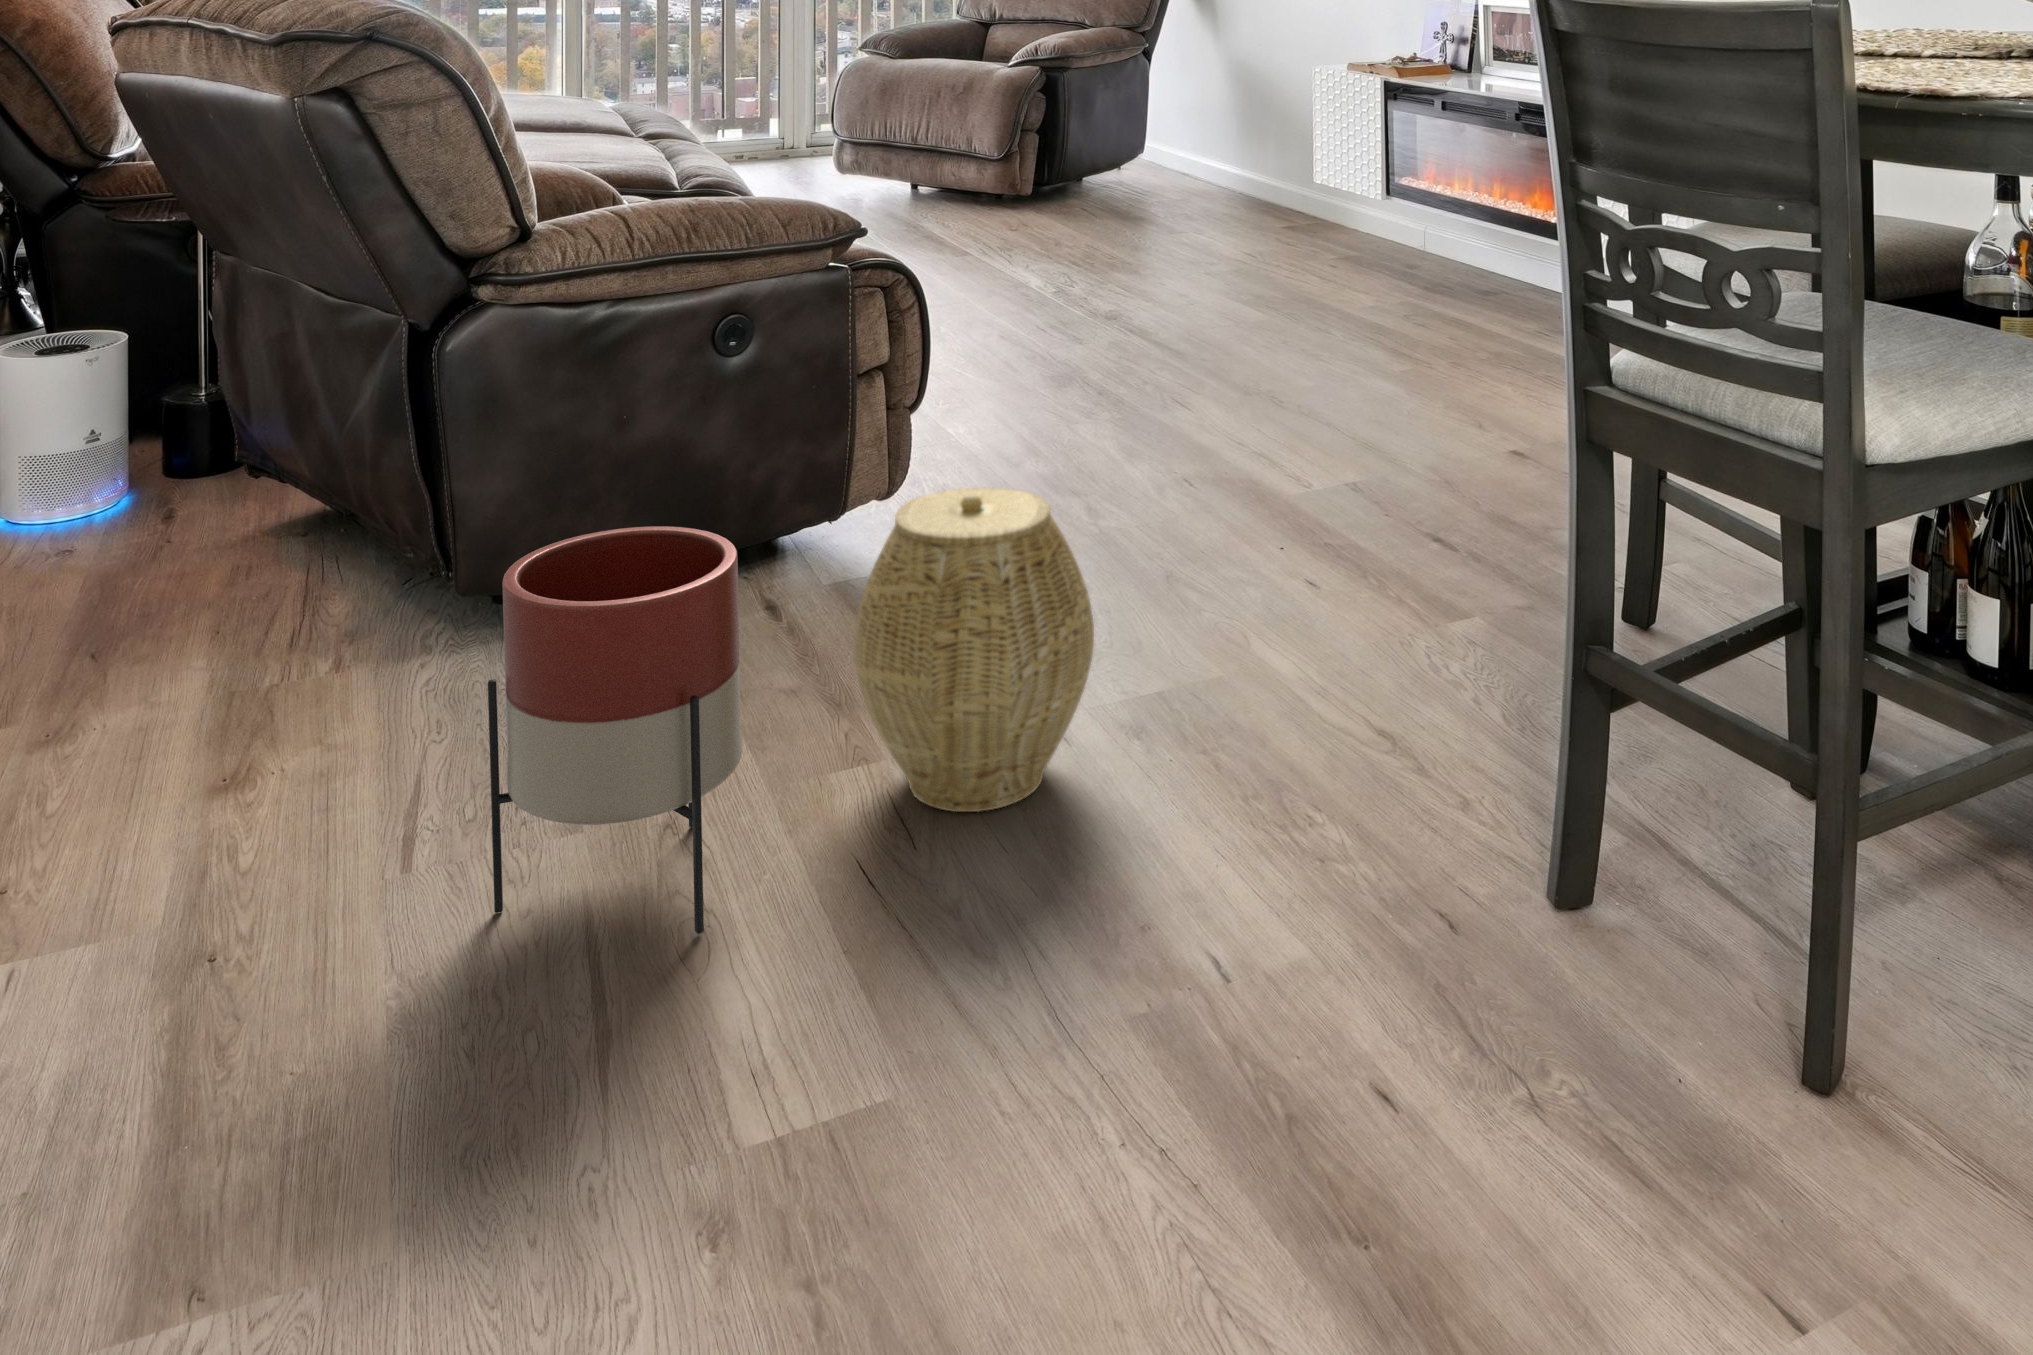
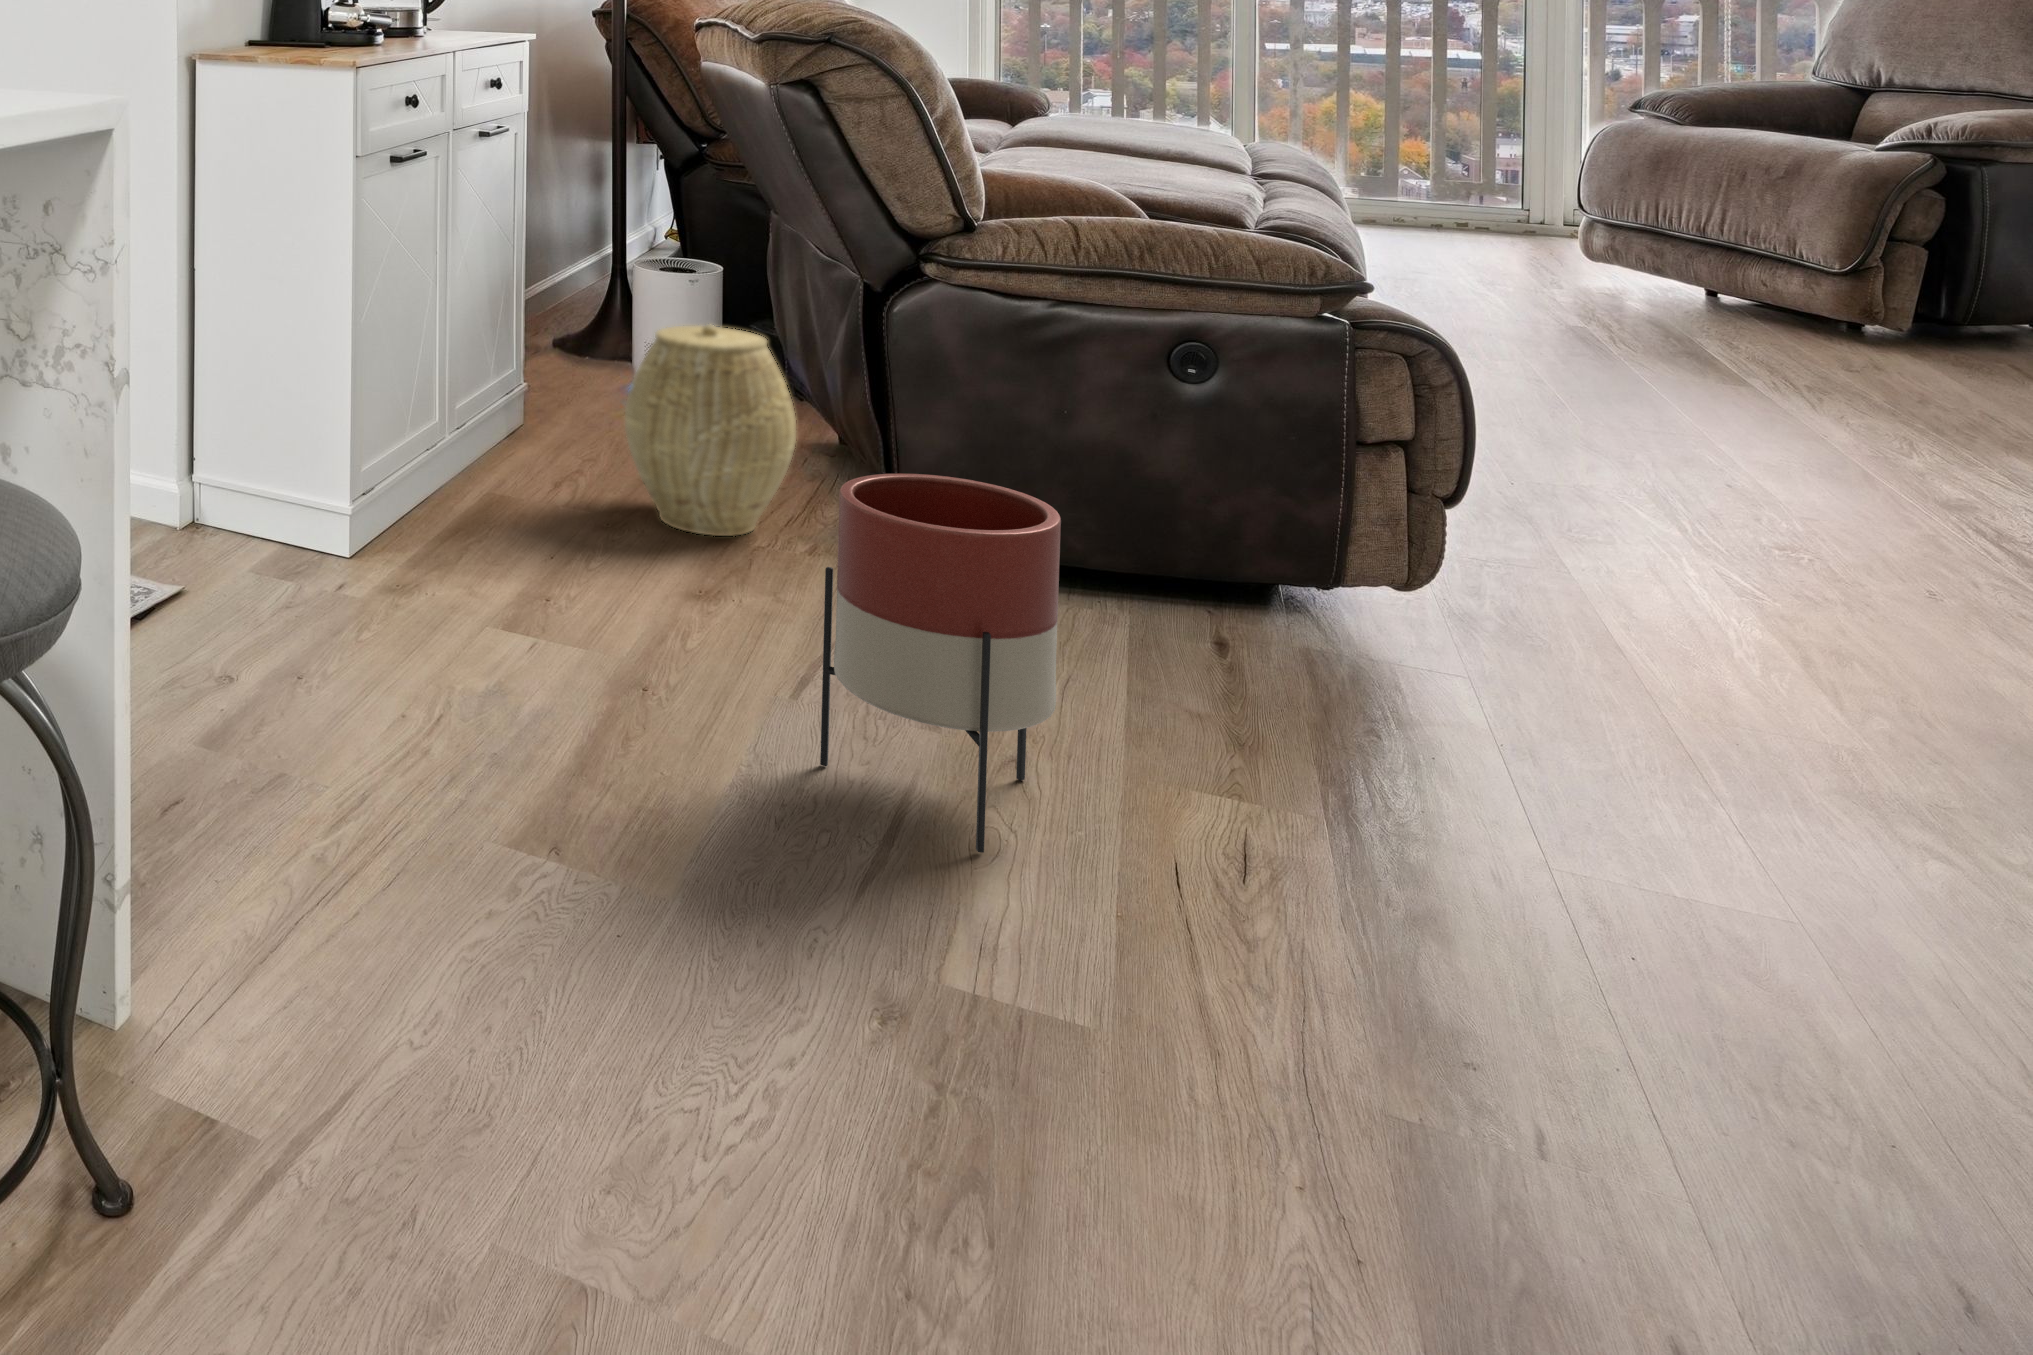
woven basket: present [854,488,1094,812] -> present [625,325,796,536]

